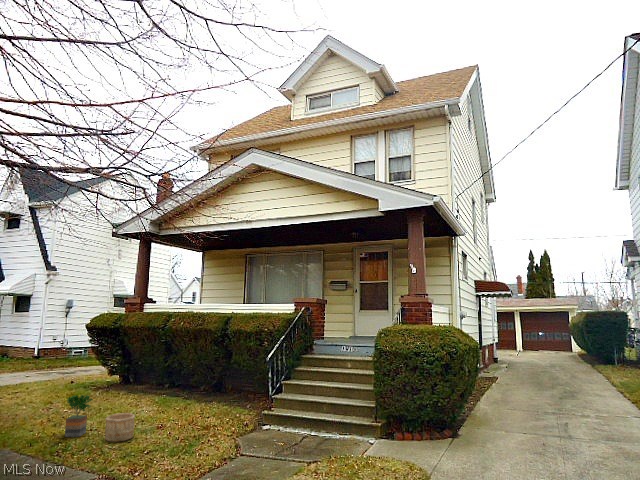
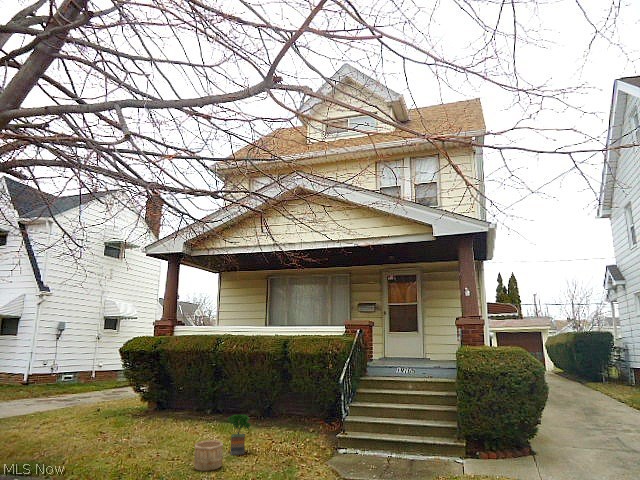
potted tree: present [65,395,93,437] -> present [228,414,251,455]

